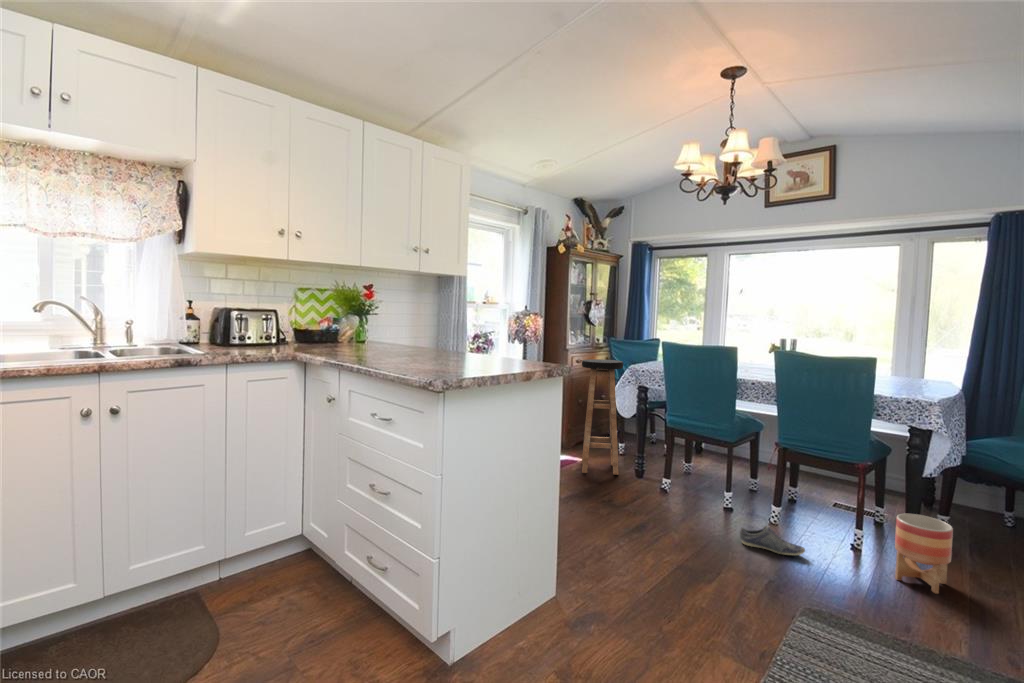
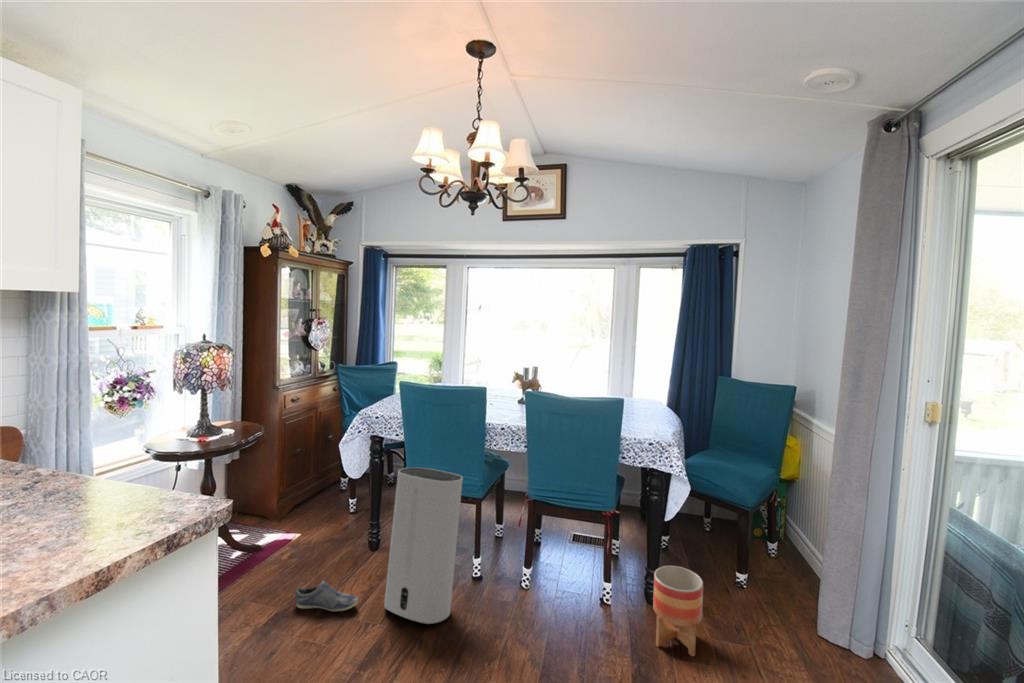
bar stool: present [582,359,623,475] -> none [295,399,353,557]
air purifier: none [646,406,711,522] -> present [384,467,463,624]
shoe: present [740,526,805,555] -> present [295,581,358,611]

